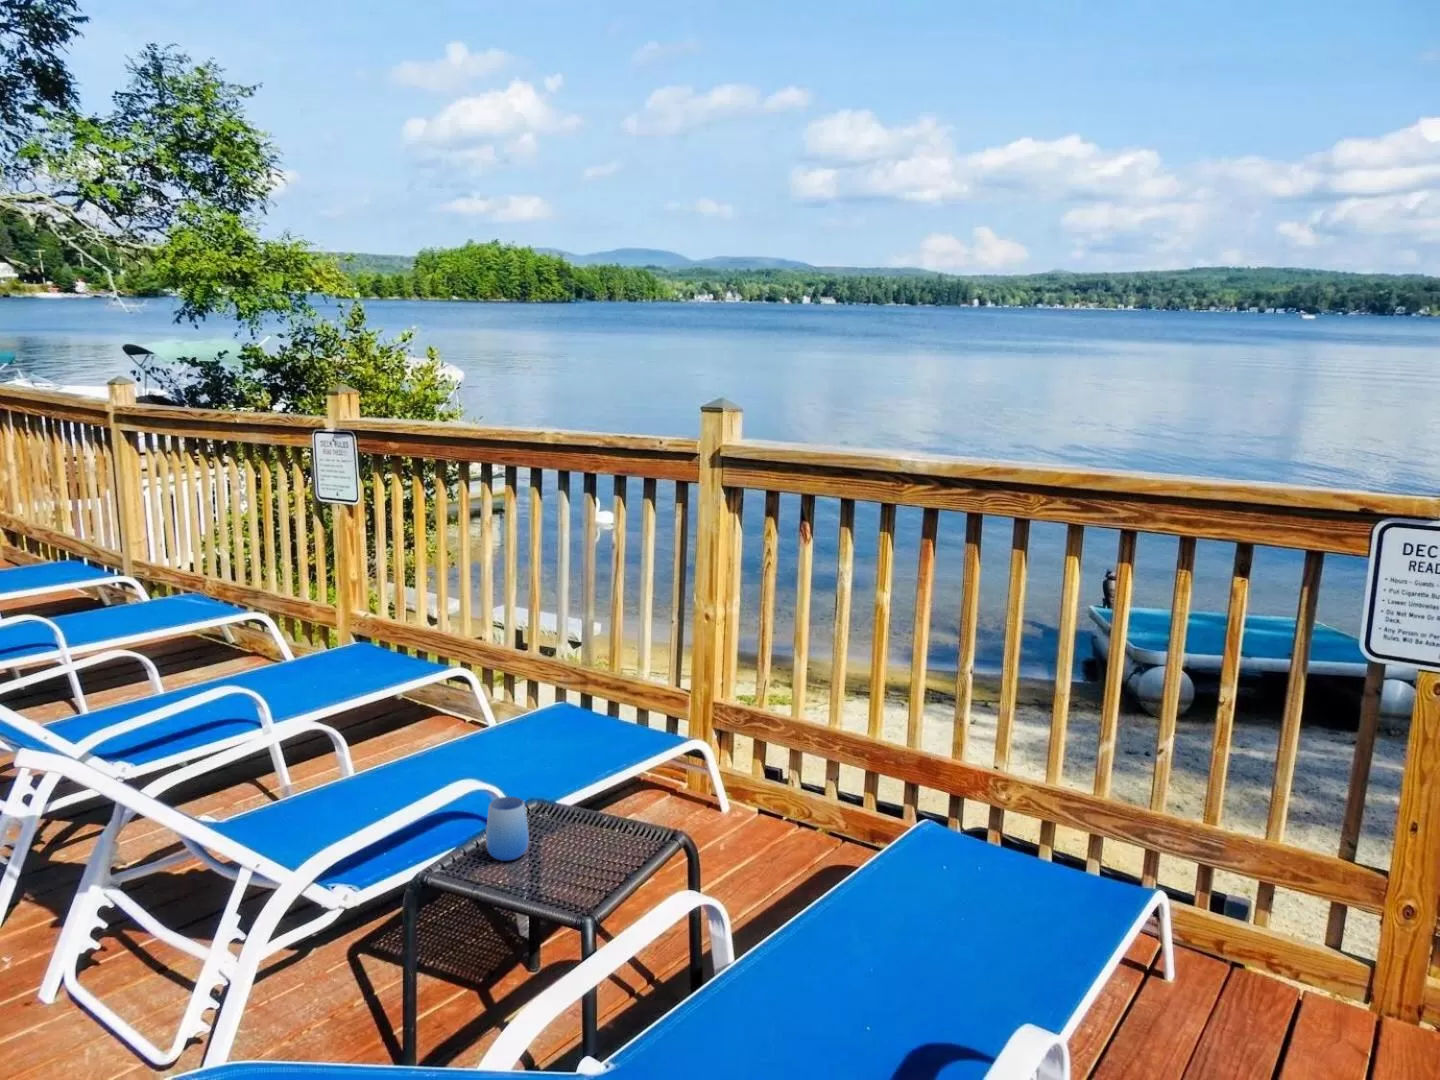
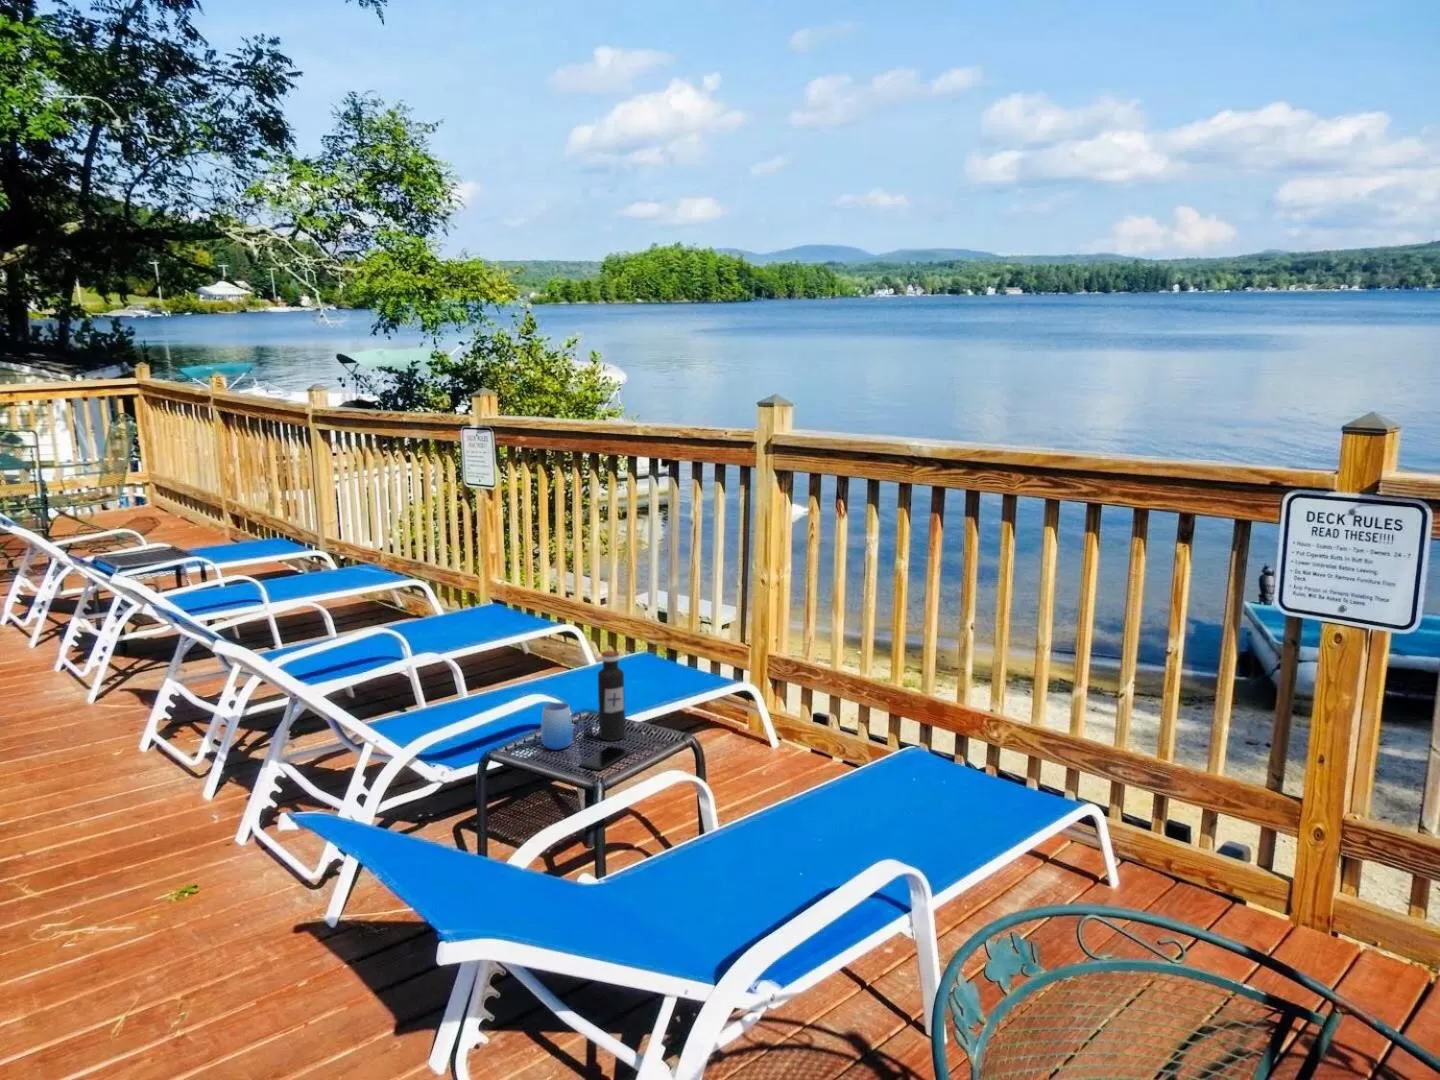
water bottle: none [558,725,592,842] -> present [598,651,625,741]
smartphone: none [547,852,608,891] -> present [579,746,630,770]

